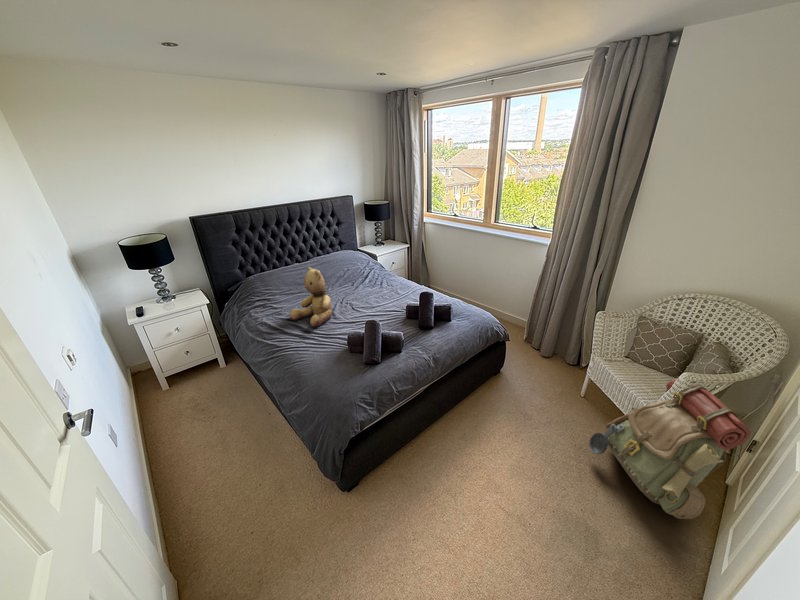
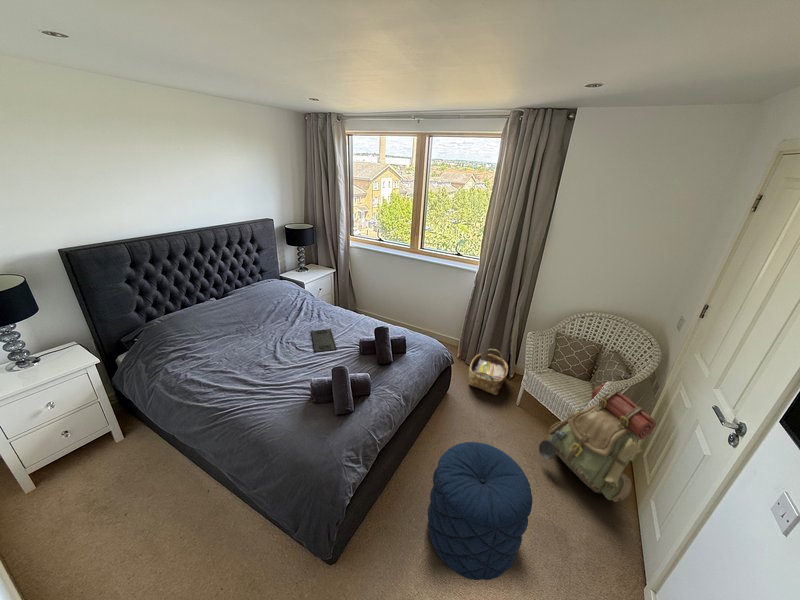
teddy bear: present [290,267,332,327] -> none [225,308,278,378]
tray: none [366,294,388,312] -> present [311,328,337,352]
woven basket: none [529,332,578,381] -> present [469,349,508,395]
pouf: none [438,410,545,549] -> present [427,442,532,580]

